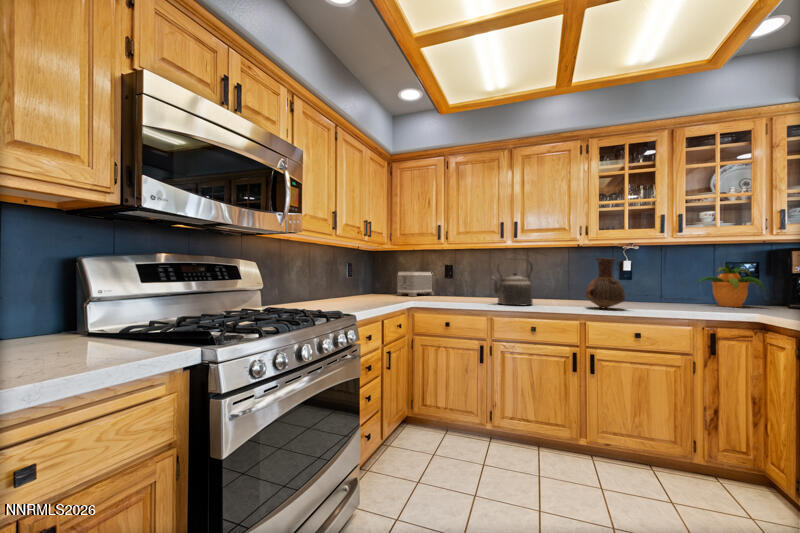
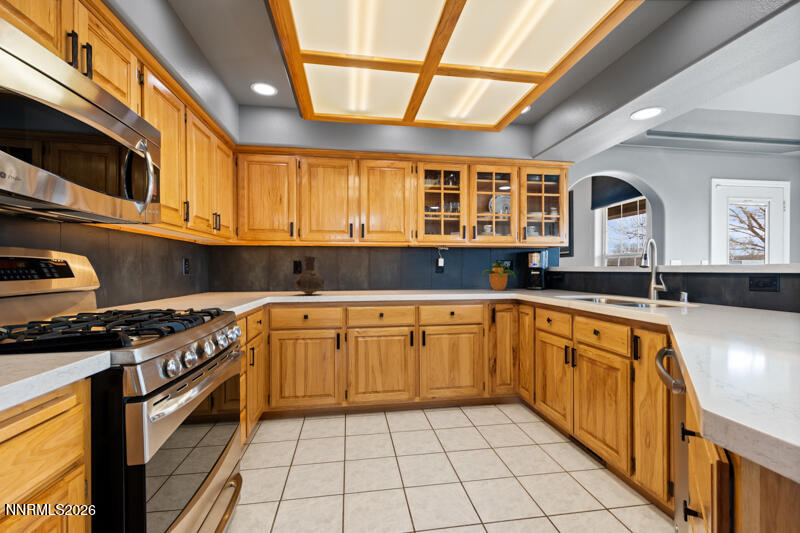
kettle: present [491,258,533,305] -> none [347,256,380,296]
vase: present [585,258,625,308] -> present [294,256,324,295]
toaster: present [396,272,434,296] -> none [243,268,284,293]

